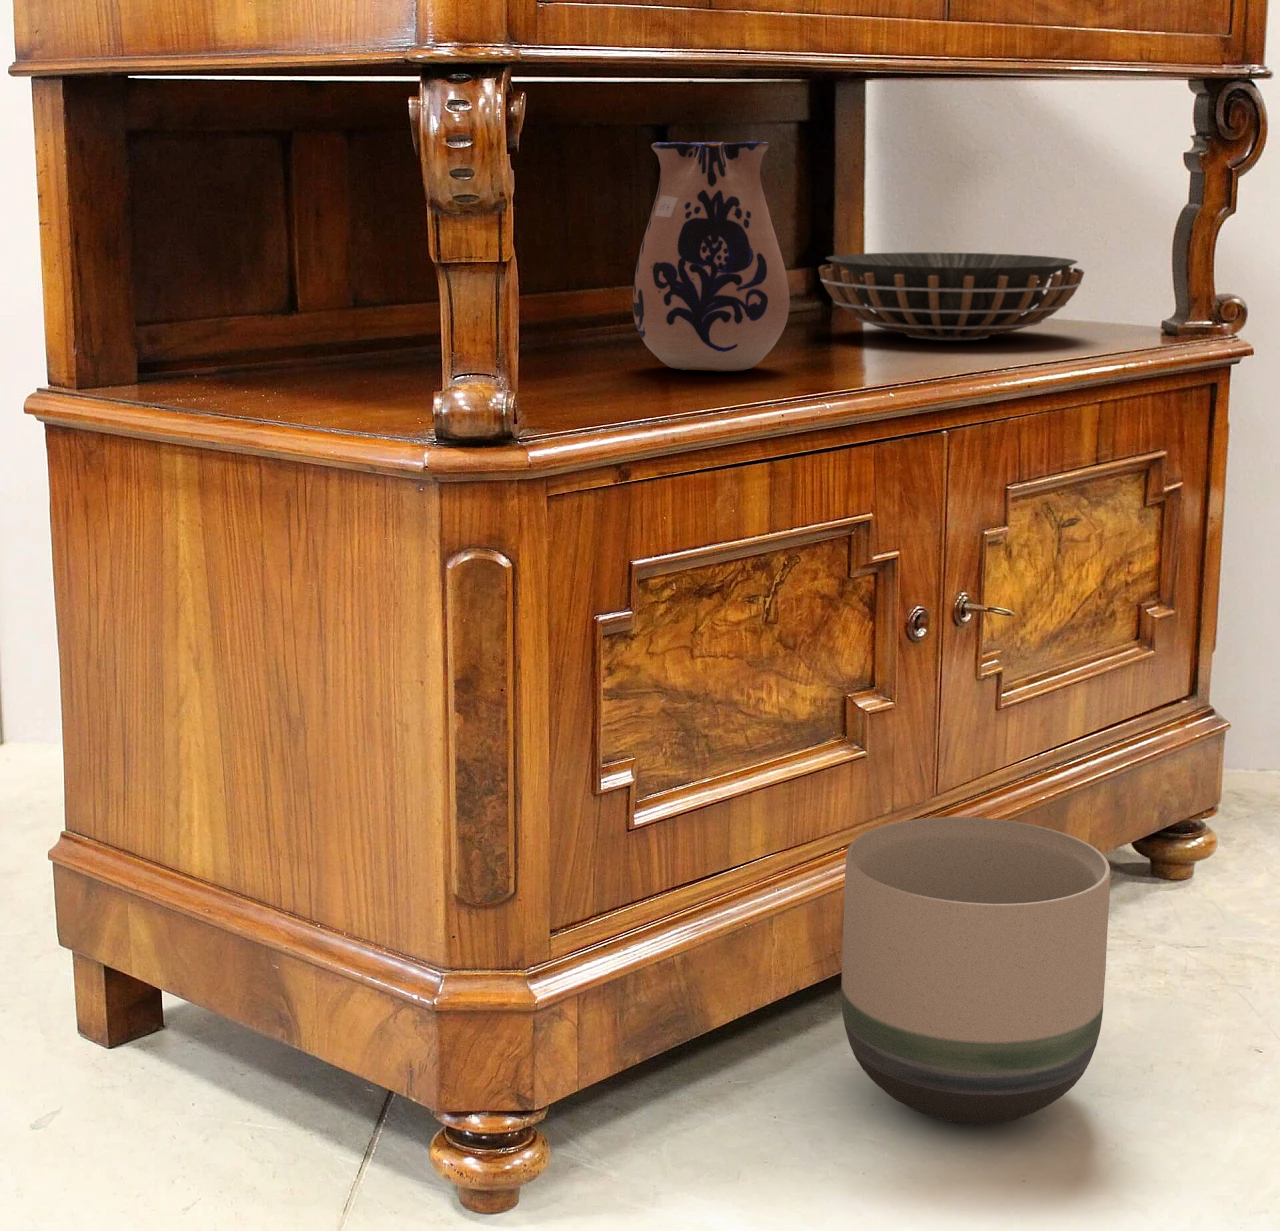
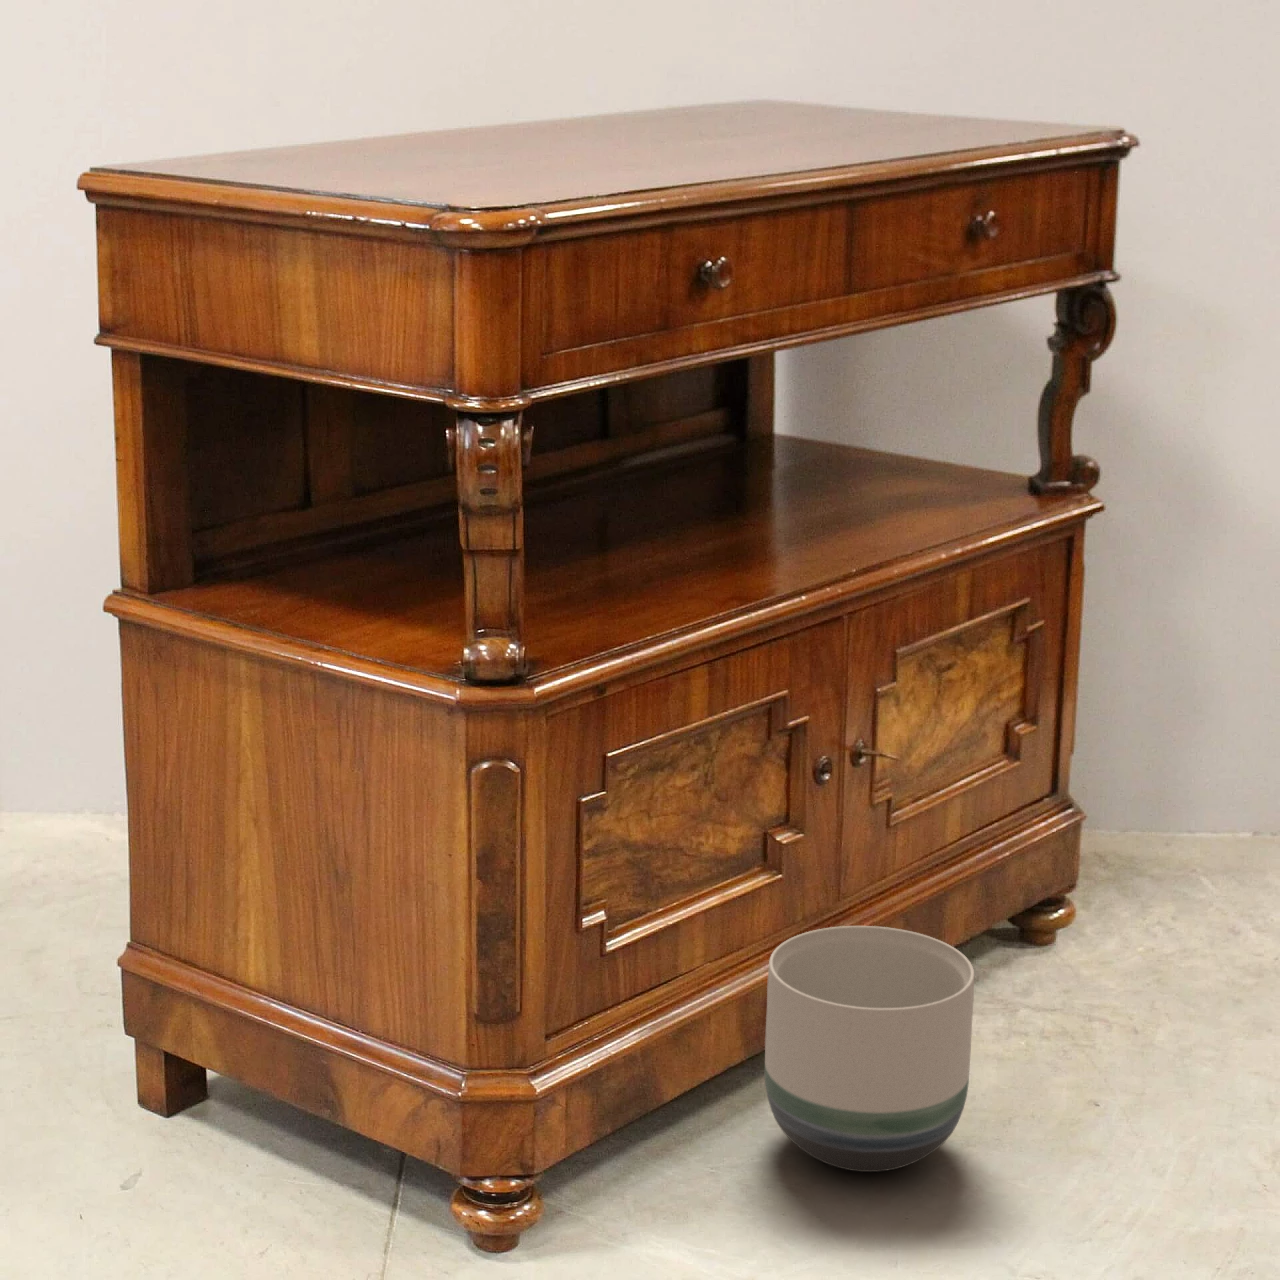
ceramic pitcher: present [633,141,790,371] -> none [592,368,721,564]
decorative bowl: present [819,252,1084,340] -> none [739,411,964,502]

